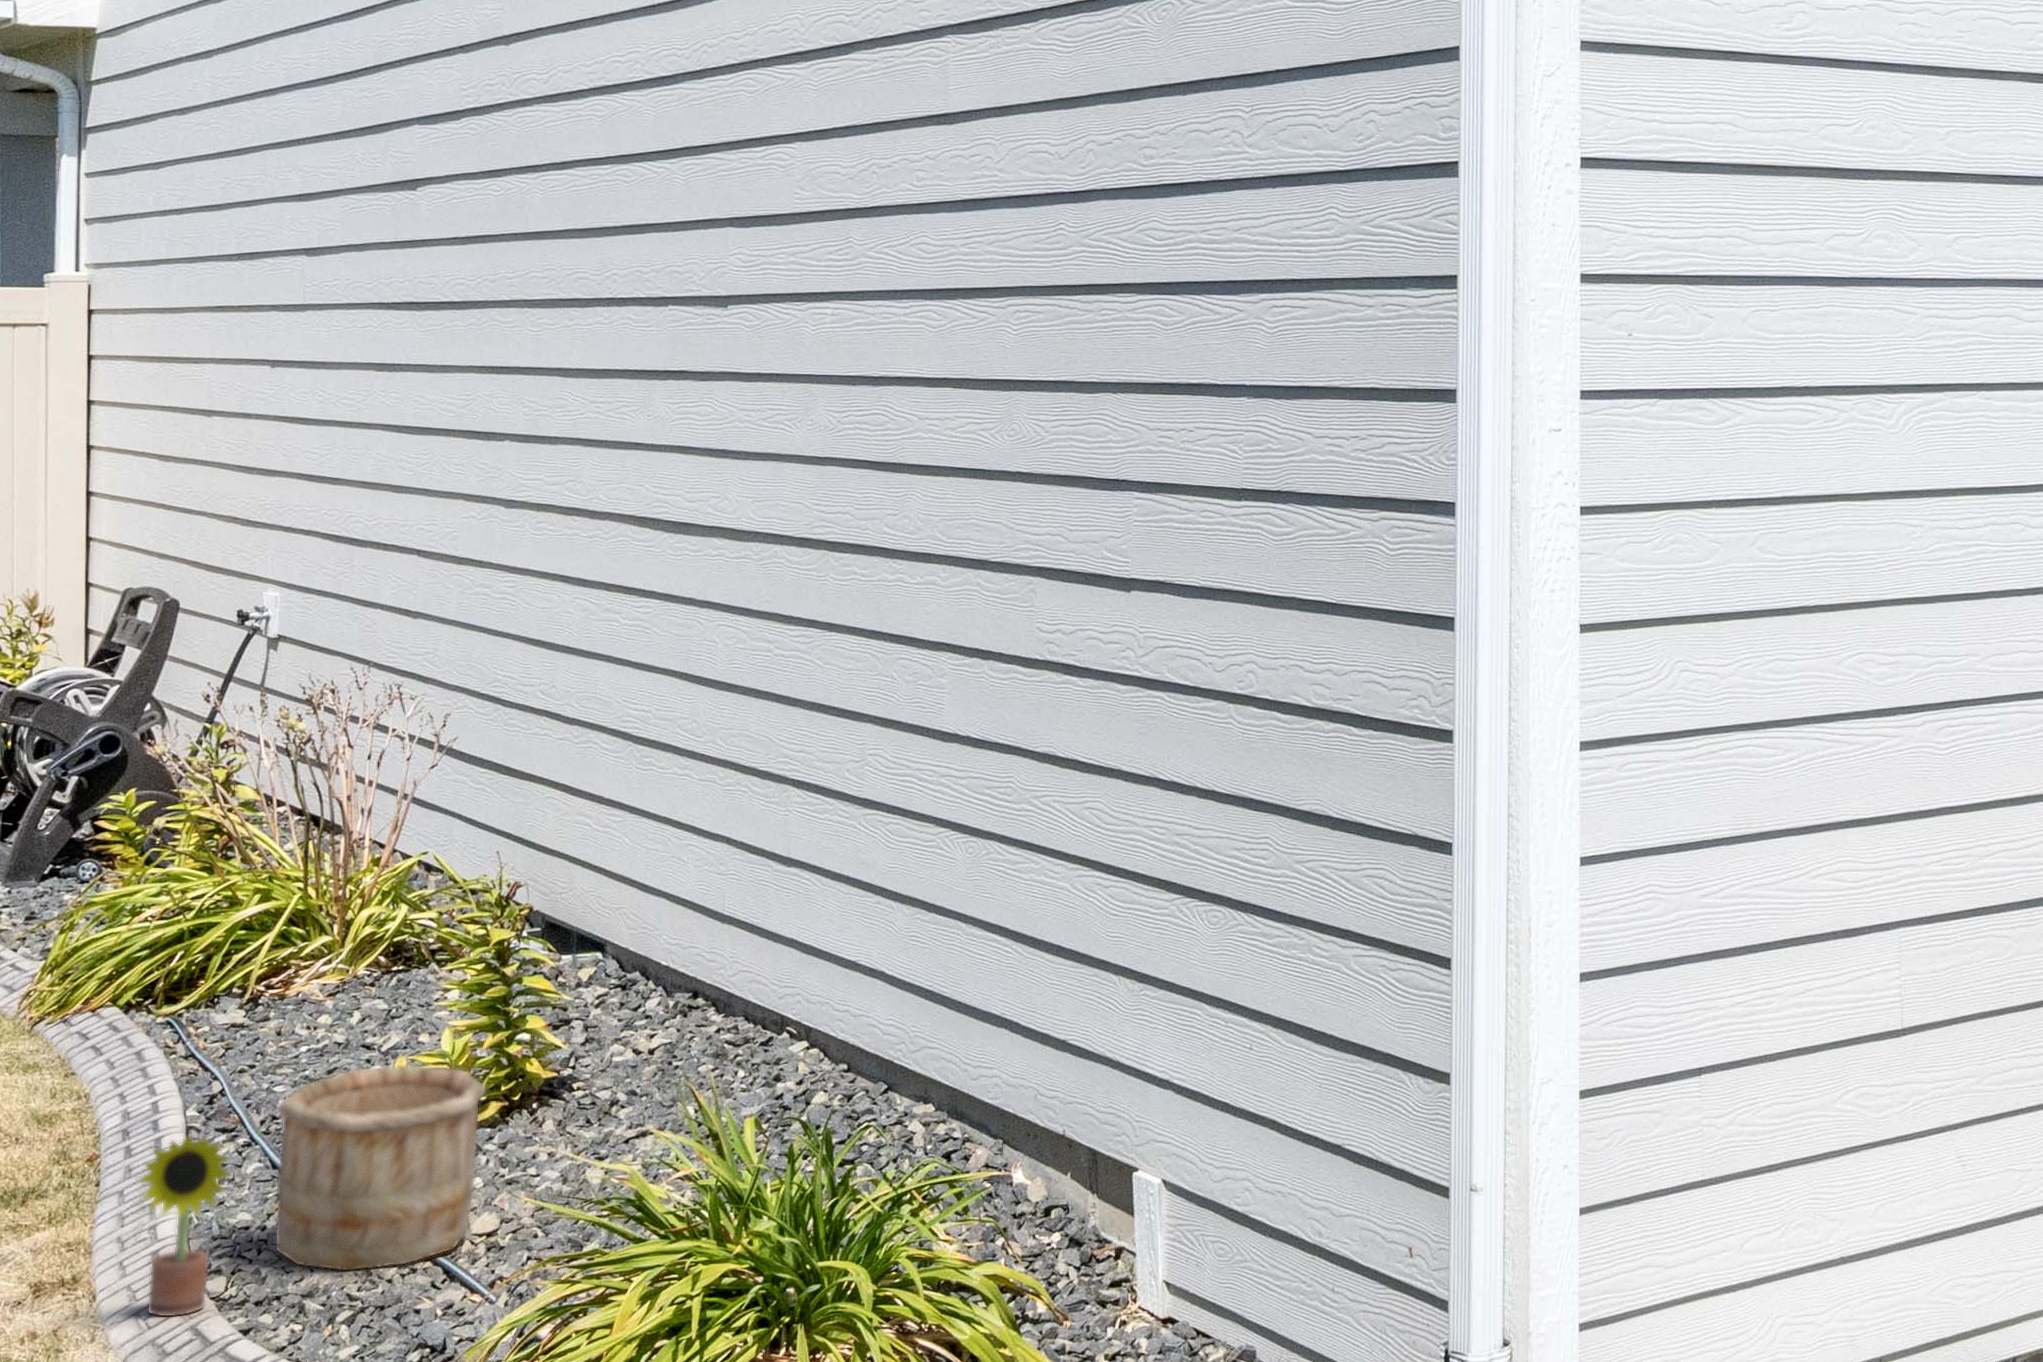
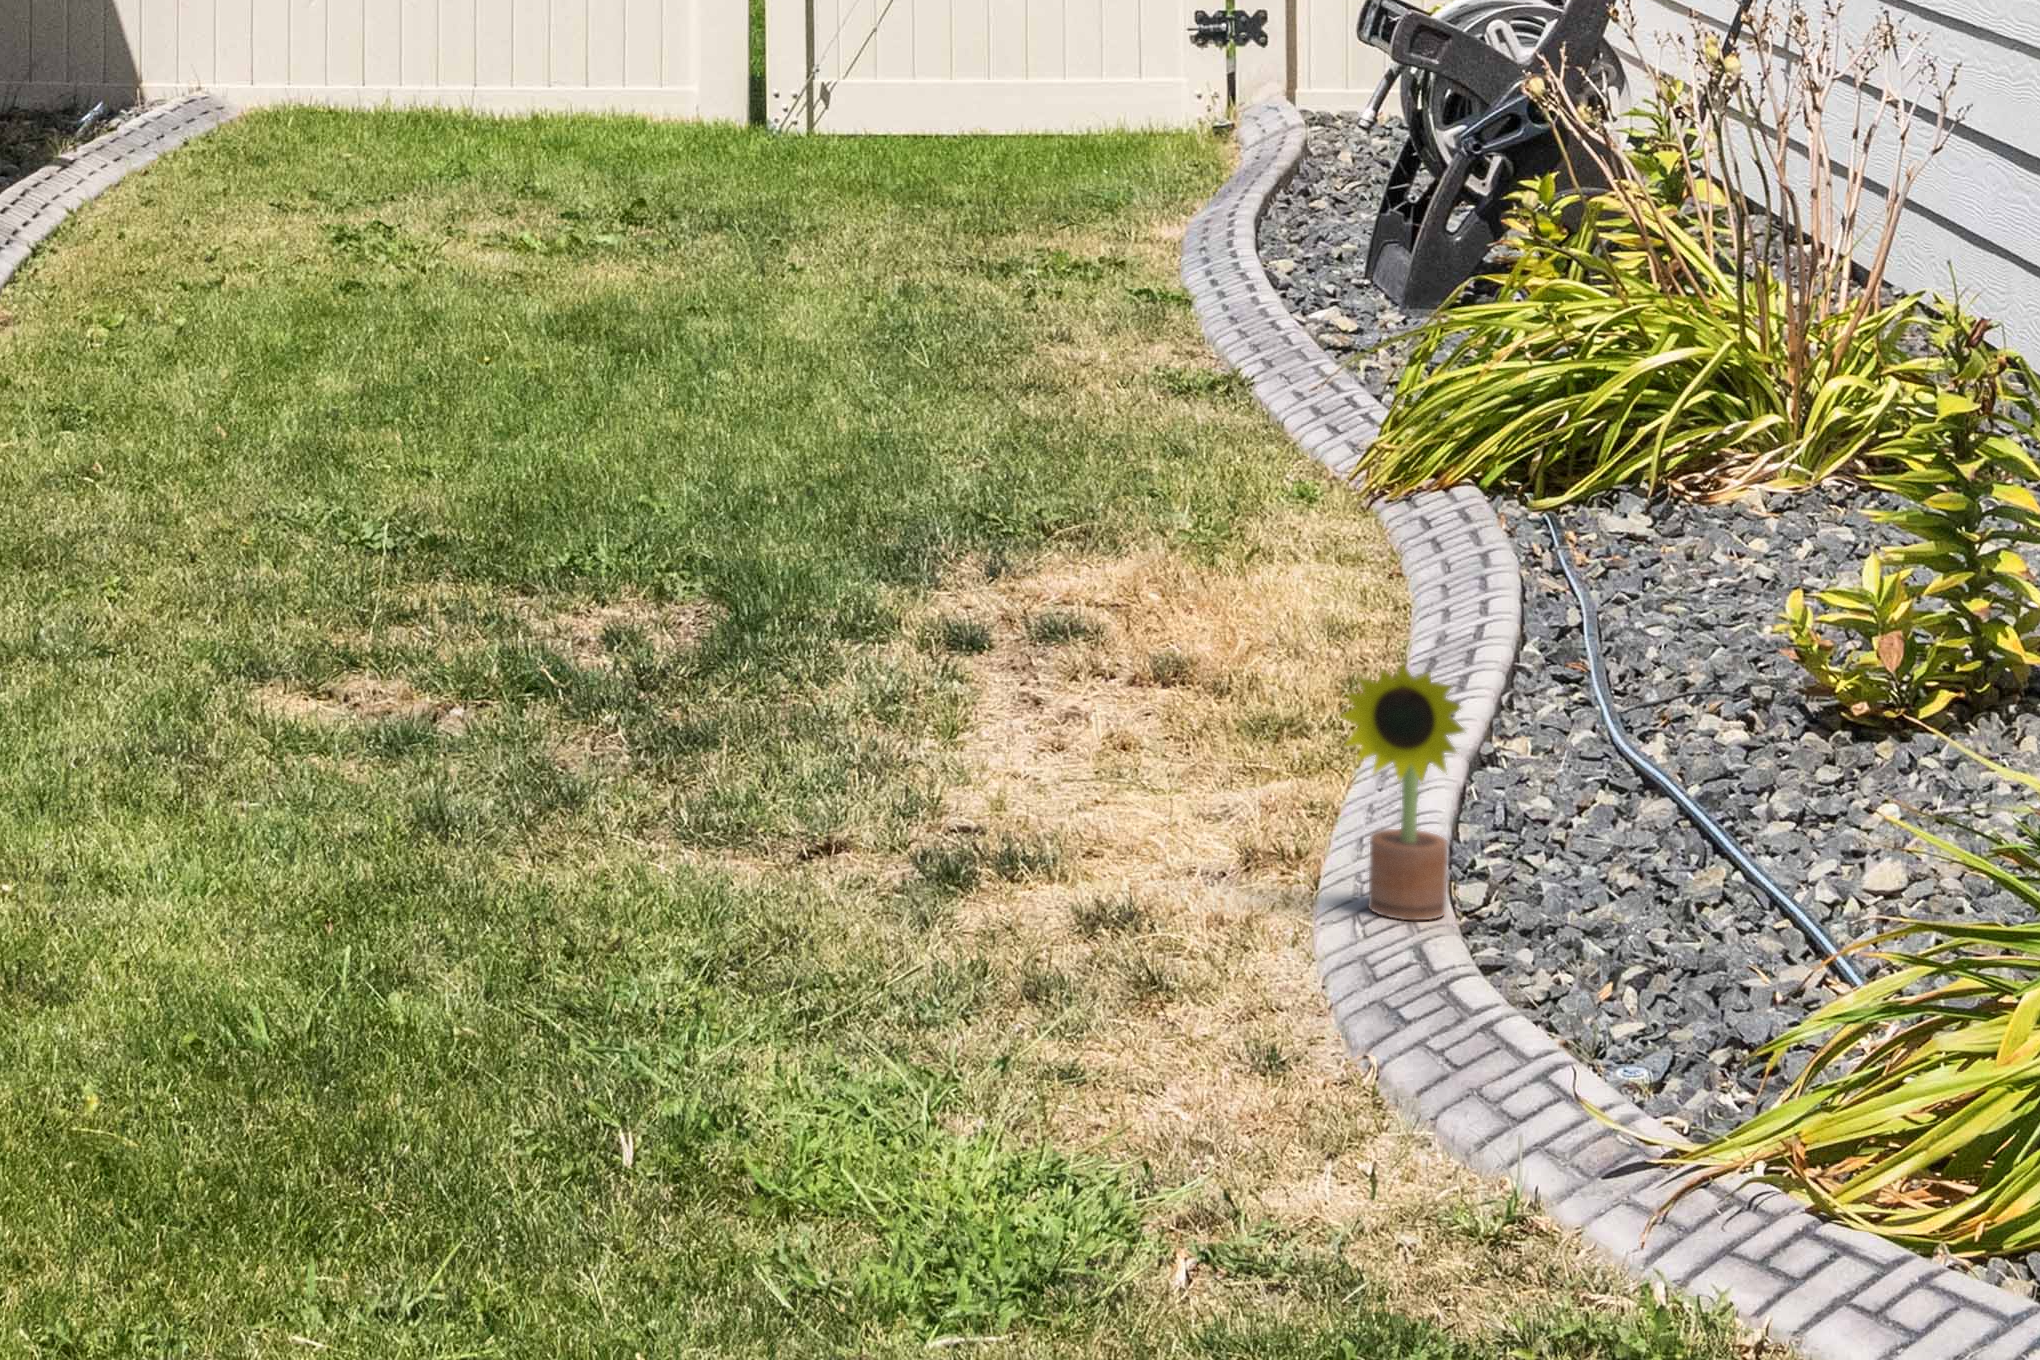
wooden bucket: present [276,1066,485,1270] -> none [1557,618,1860,911]

